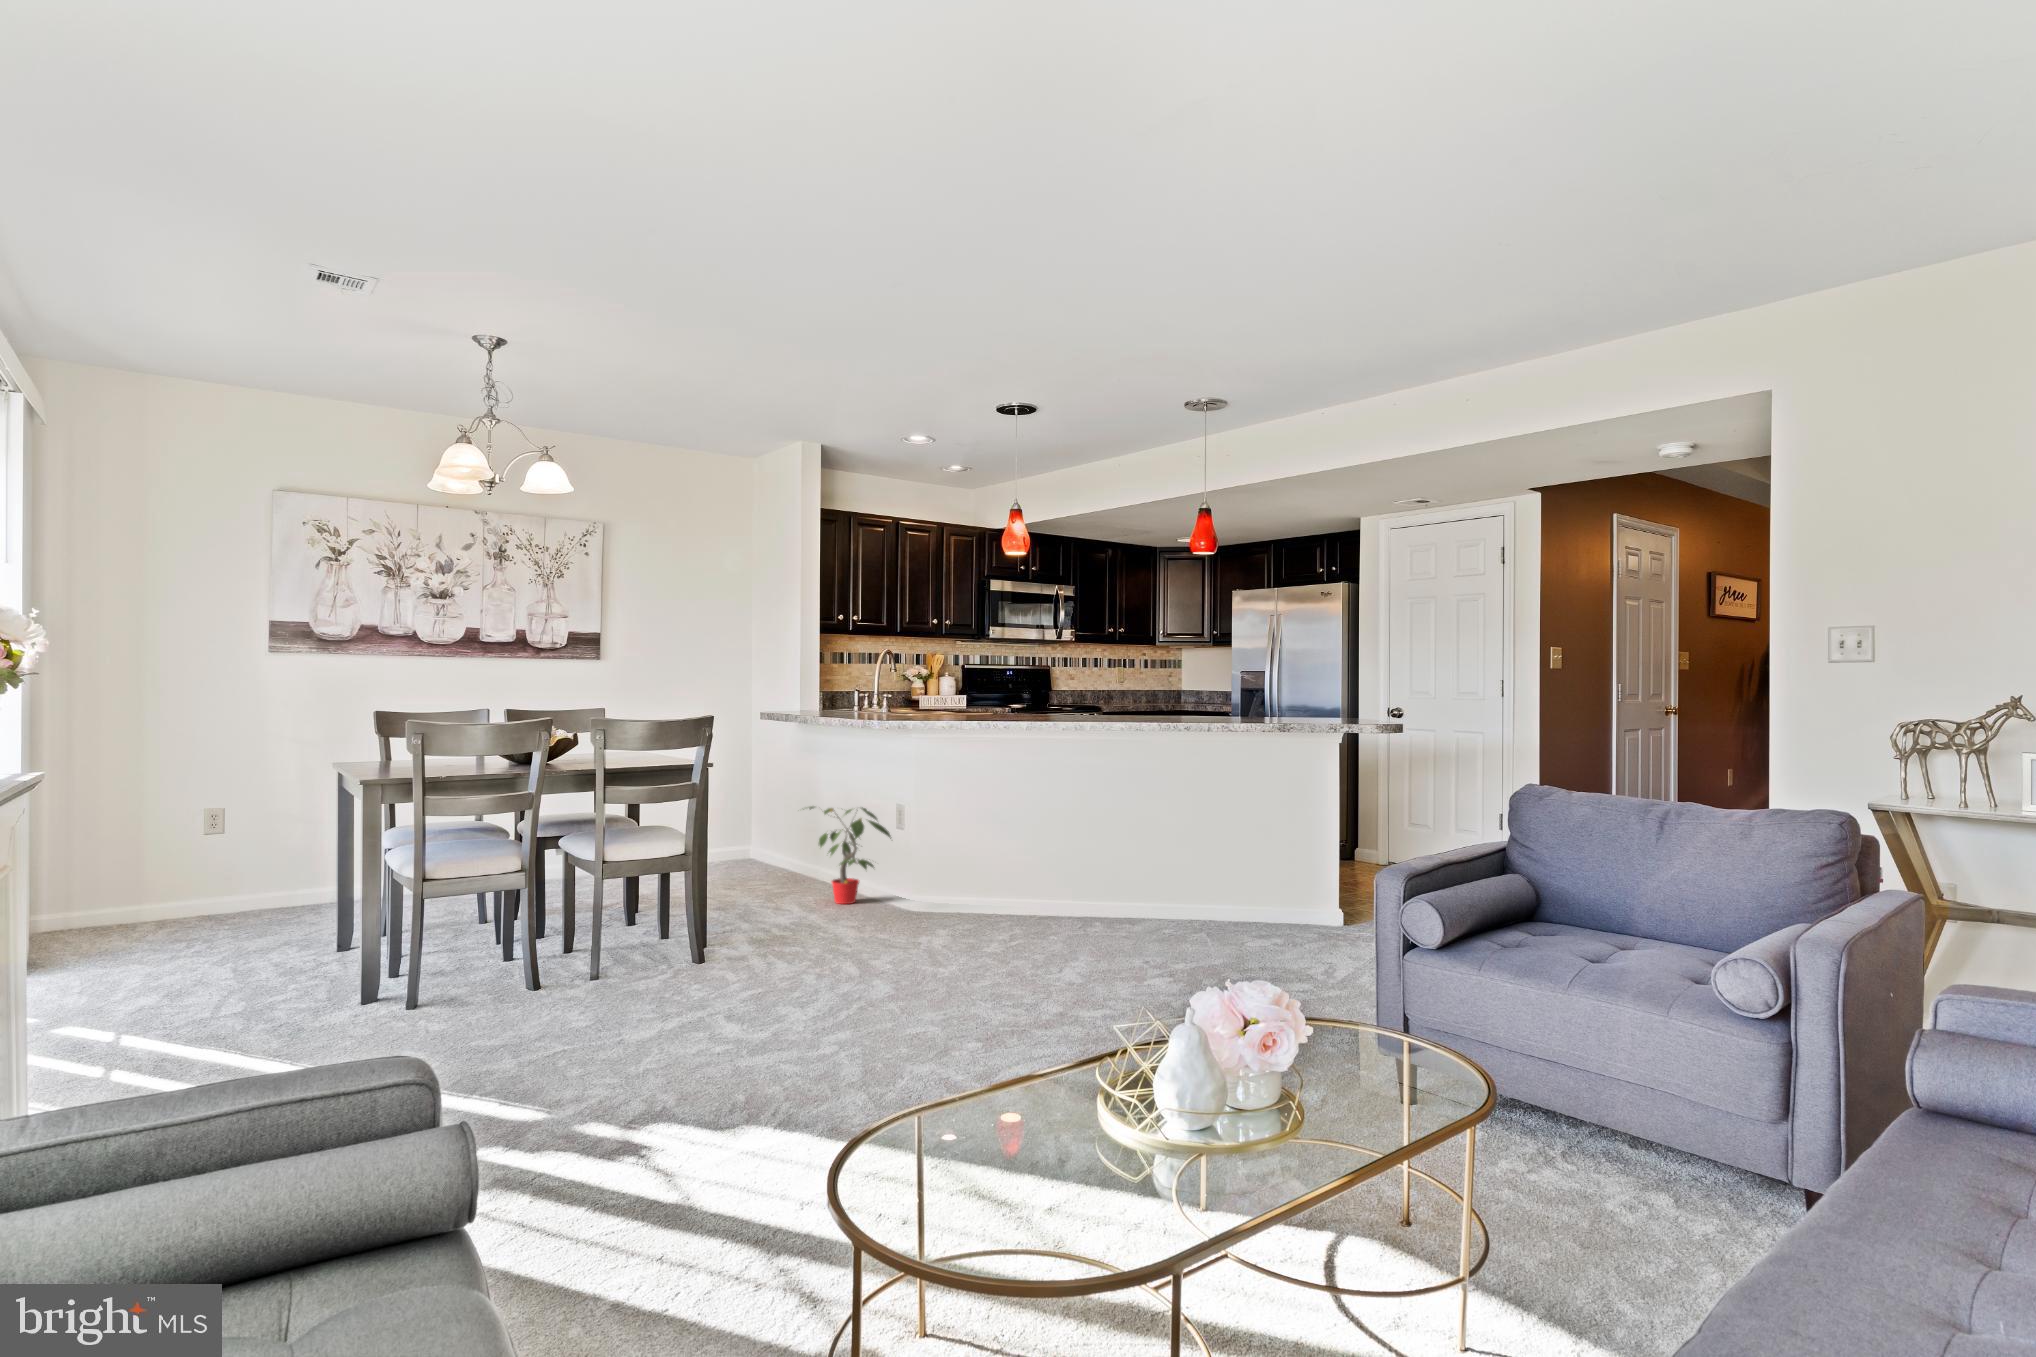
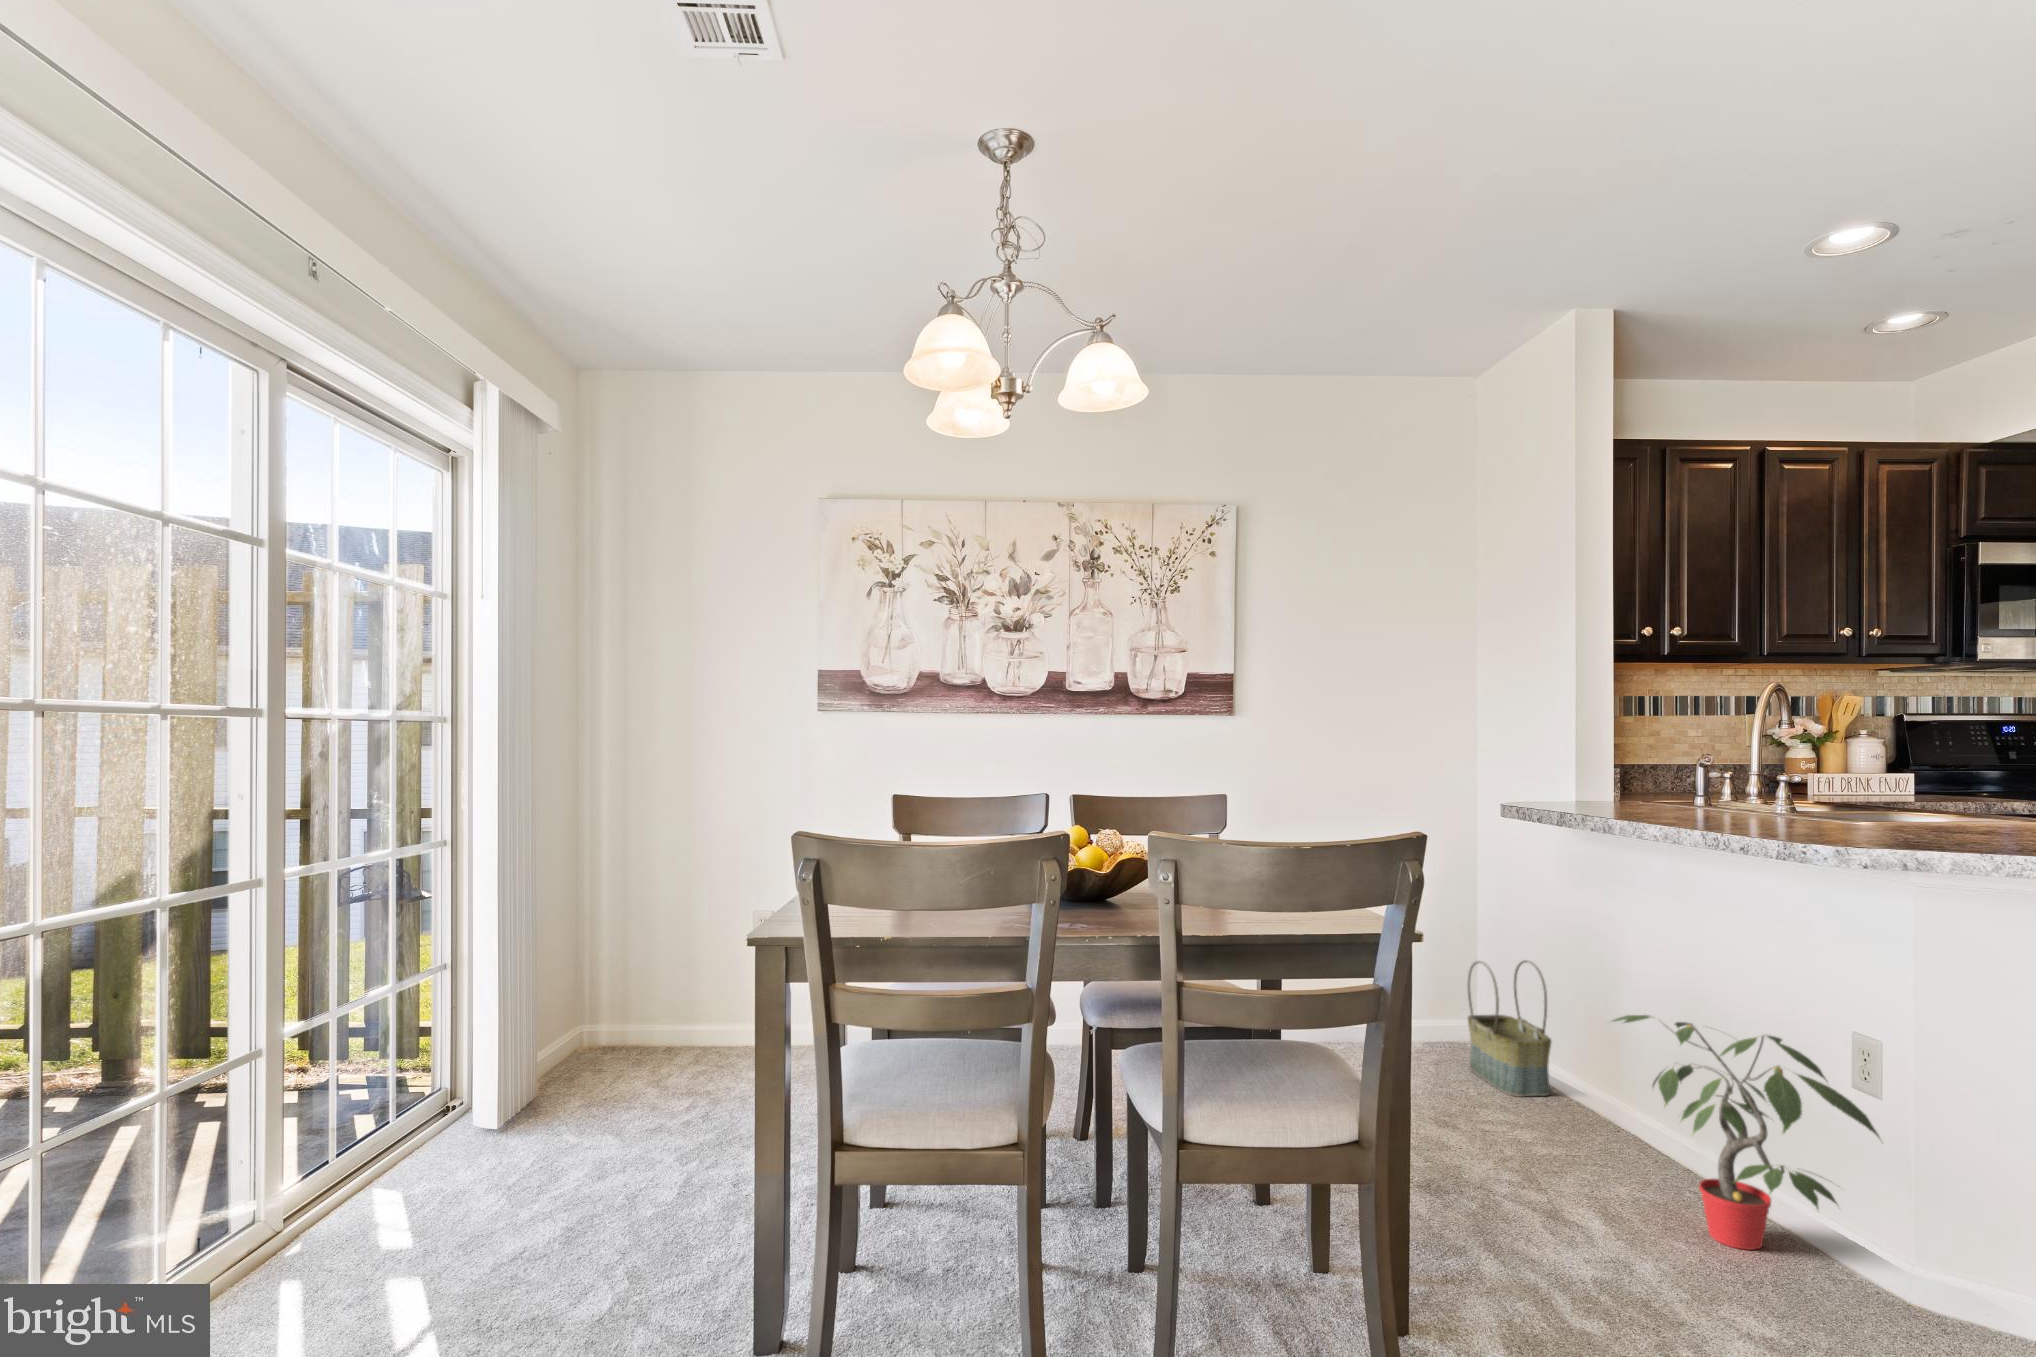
basket: none [741,802,784,875] -> present [1467,960,1551,1097]

